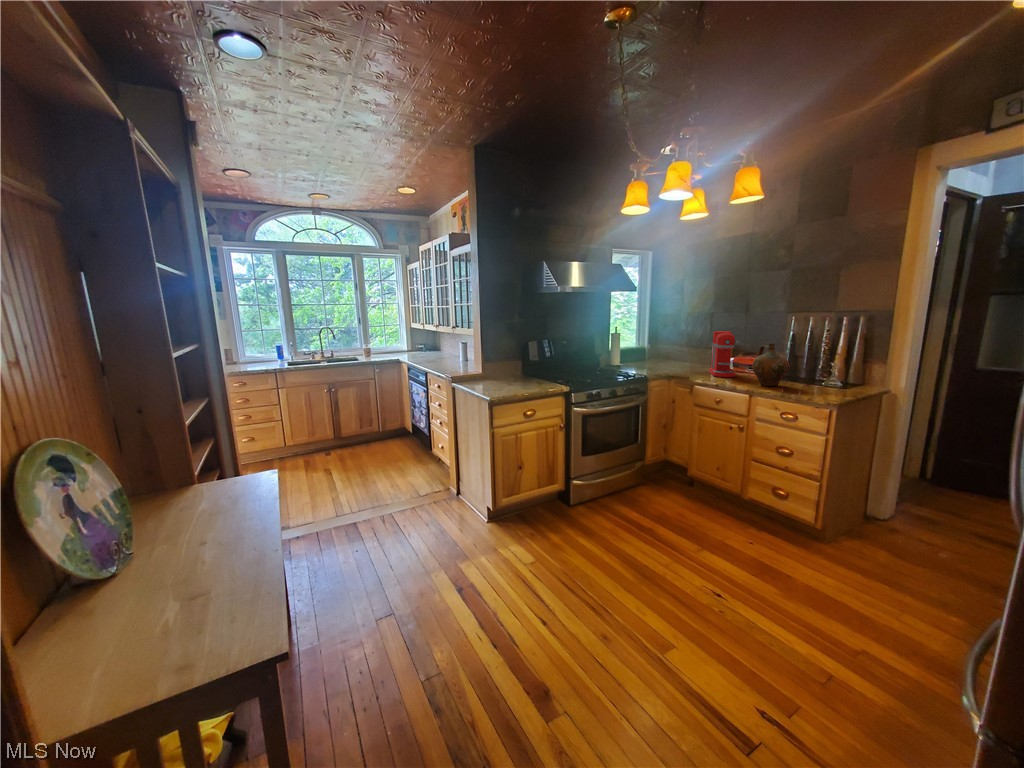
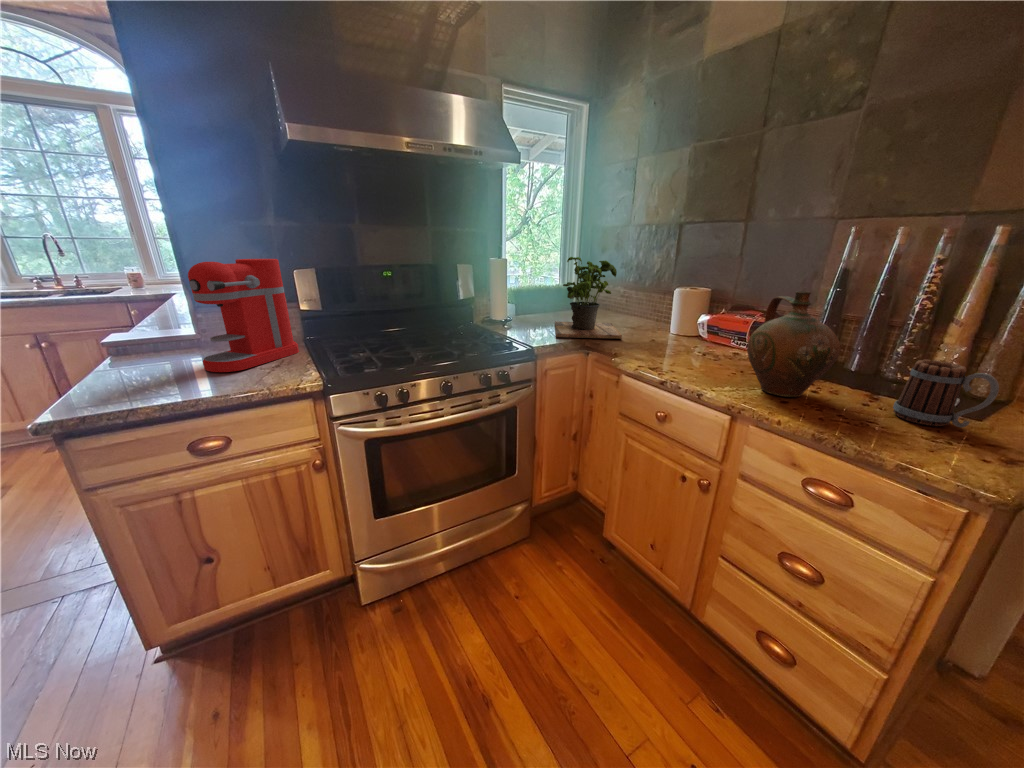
potted plant: none [645,331,688,371] -> present [555,257,622,339]
coffee maker: present [709,331,739,377] -> present [188,259,299,372]
mug: none [813,367,845,391] -> present [893,360,999,427]

